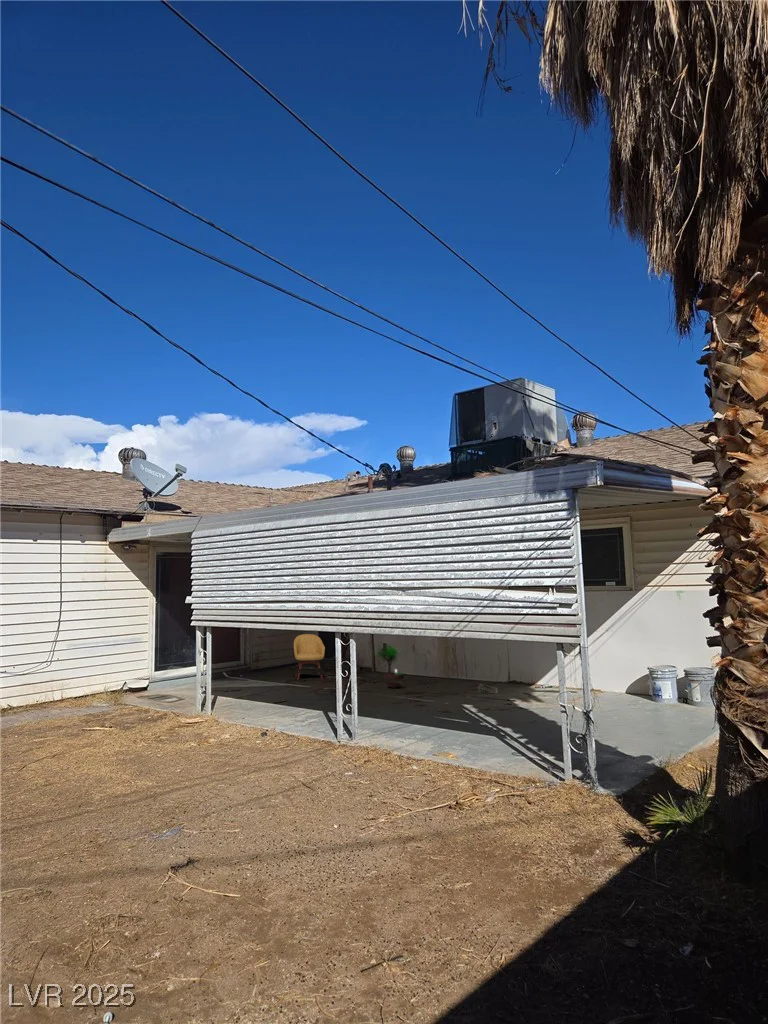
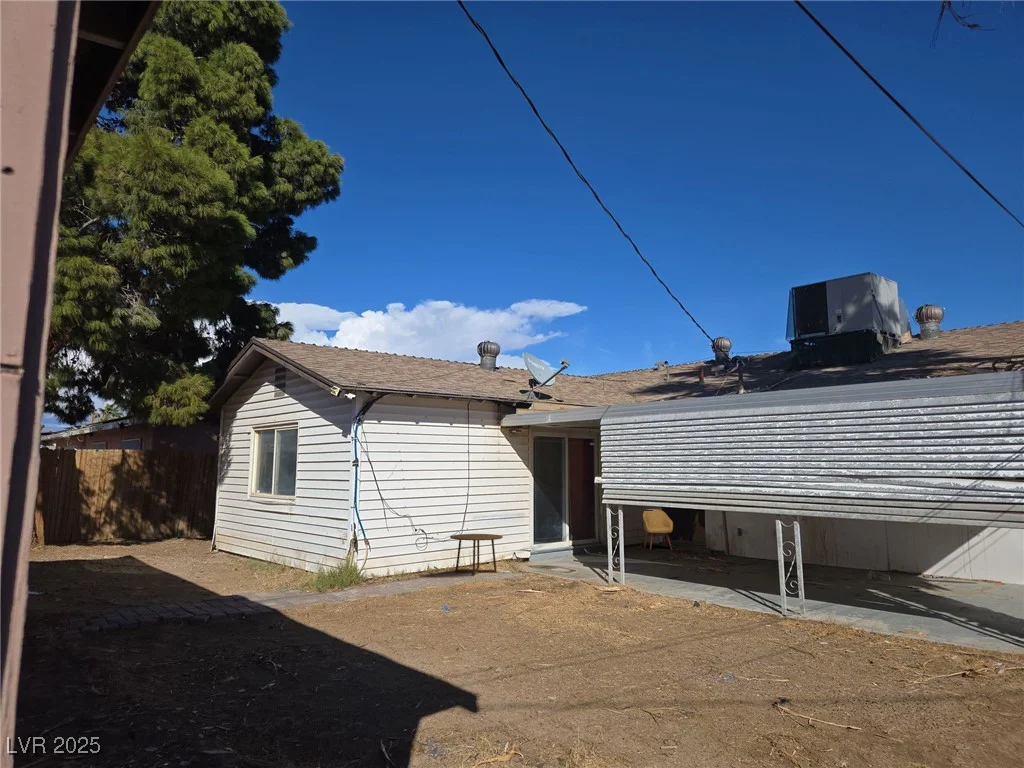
potted tree: present [377,646,404,688] -> none [734,518,763,561]
round table: none [26,666,93,714] -> present [450,534,503,575]

